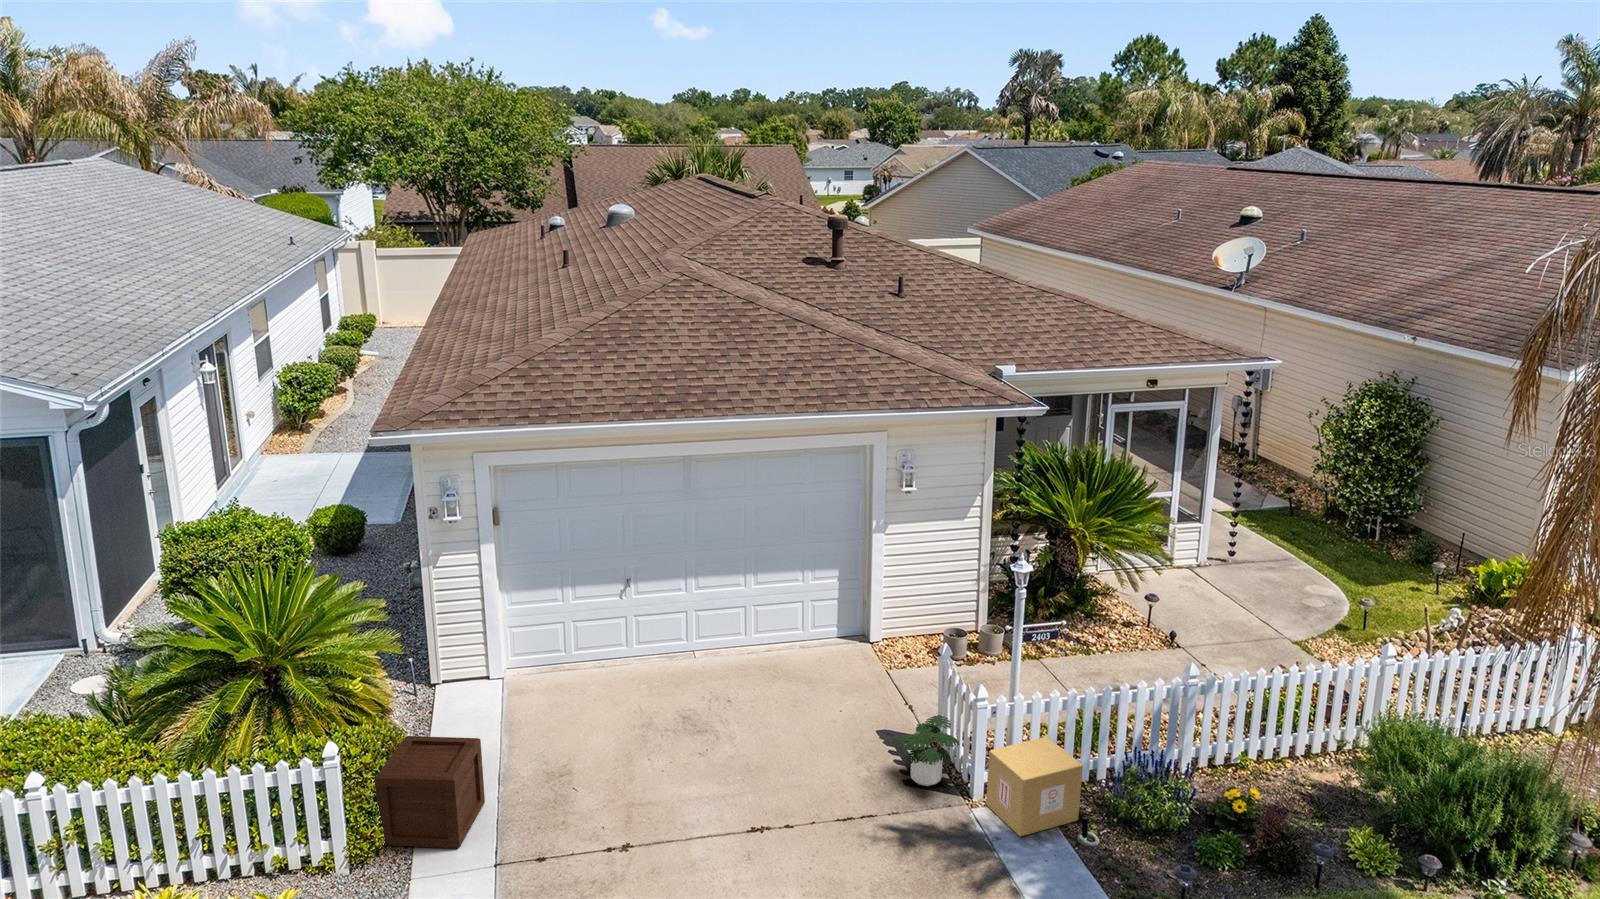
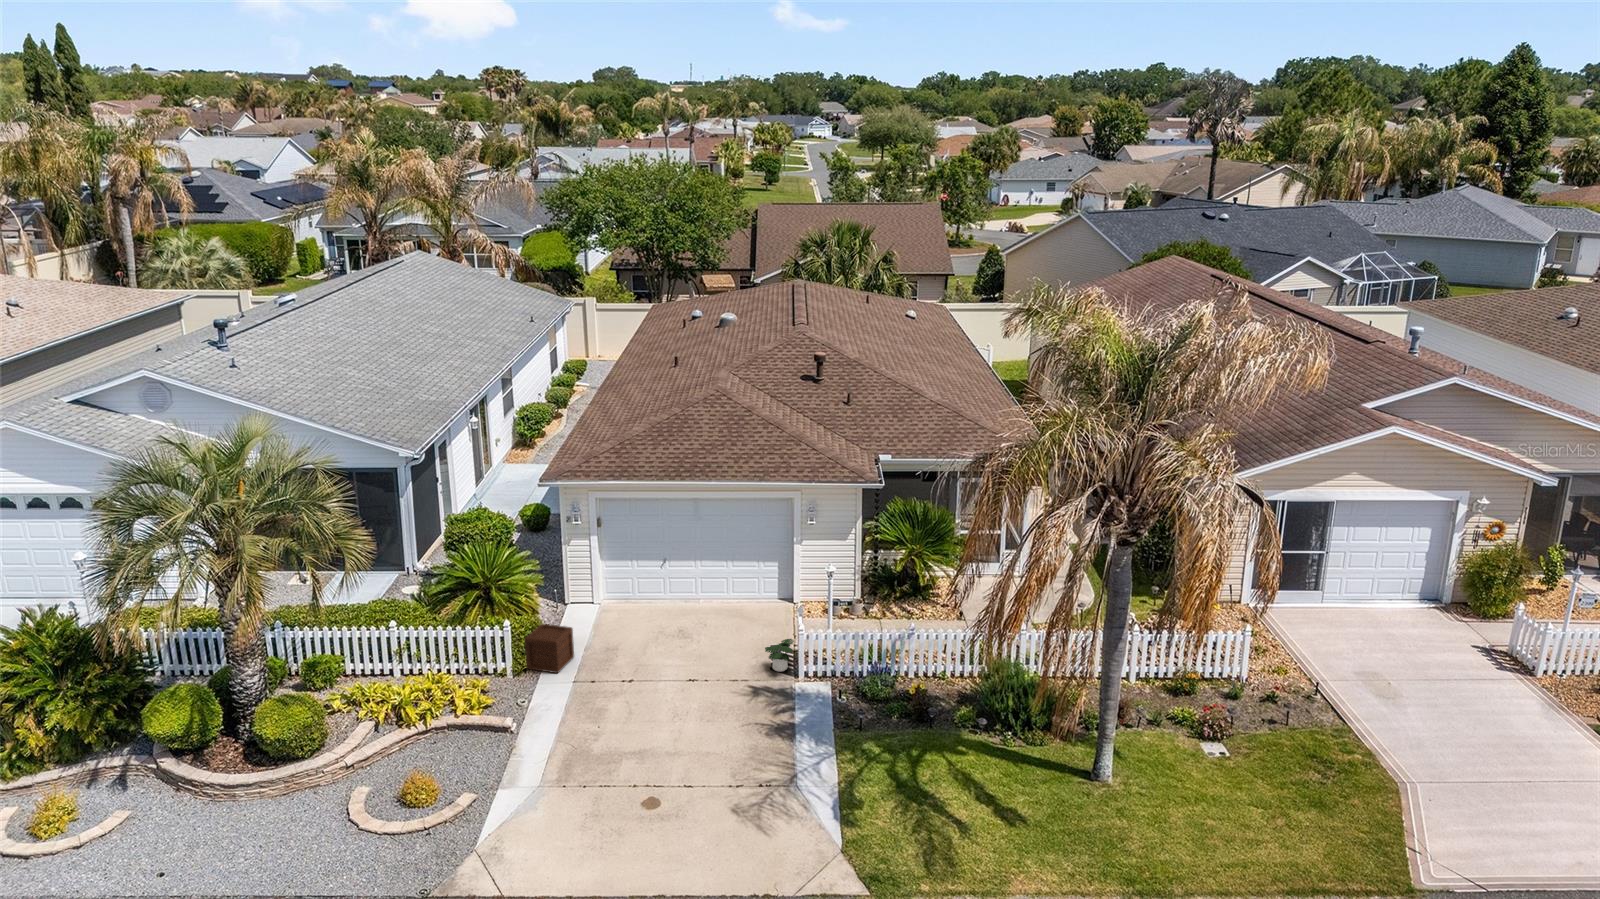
cardboard box: present [986,737,1083,836] -> none [801,652,840,695]

